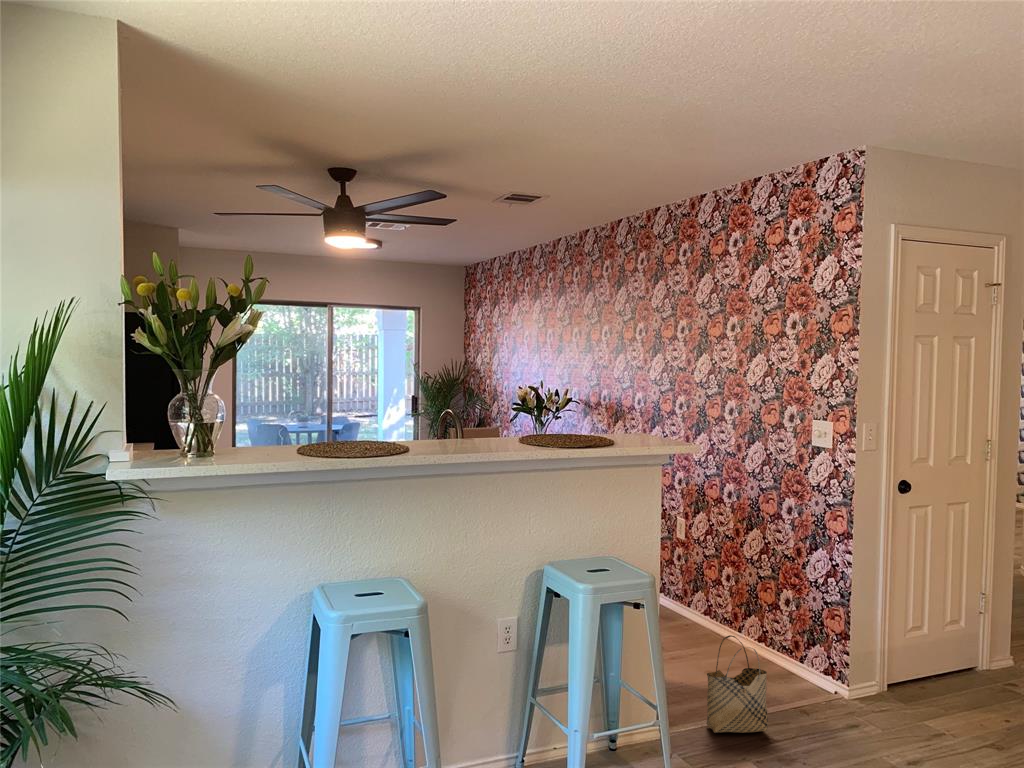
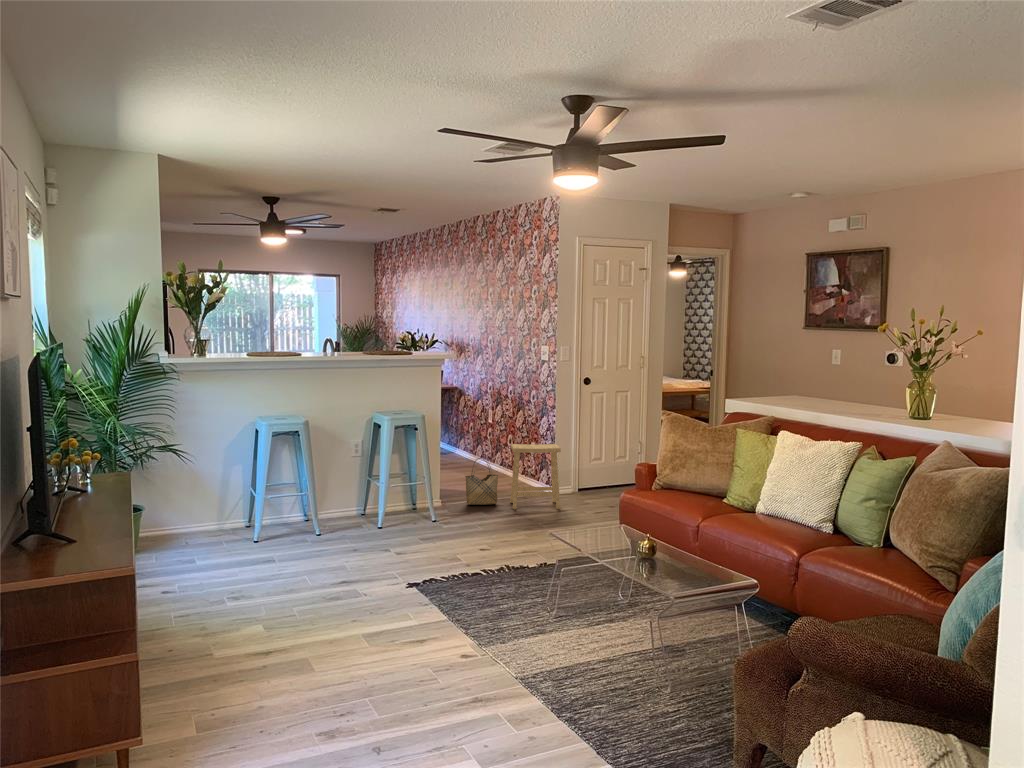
footstool: none [784,612,904,753] -> present [510,444,561,510]

